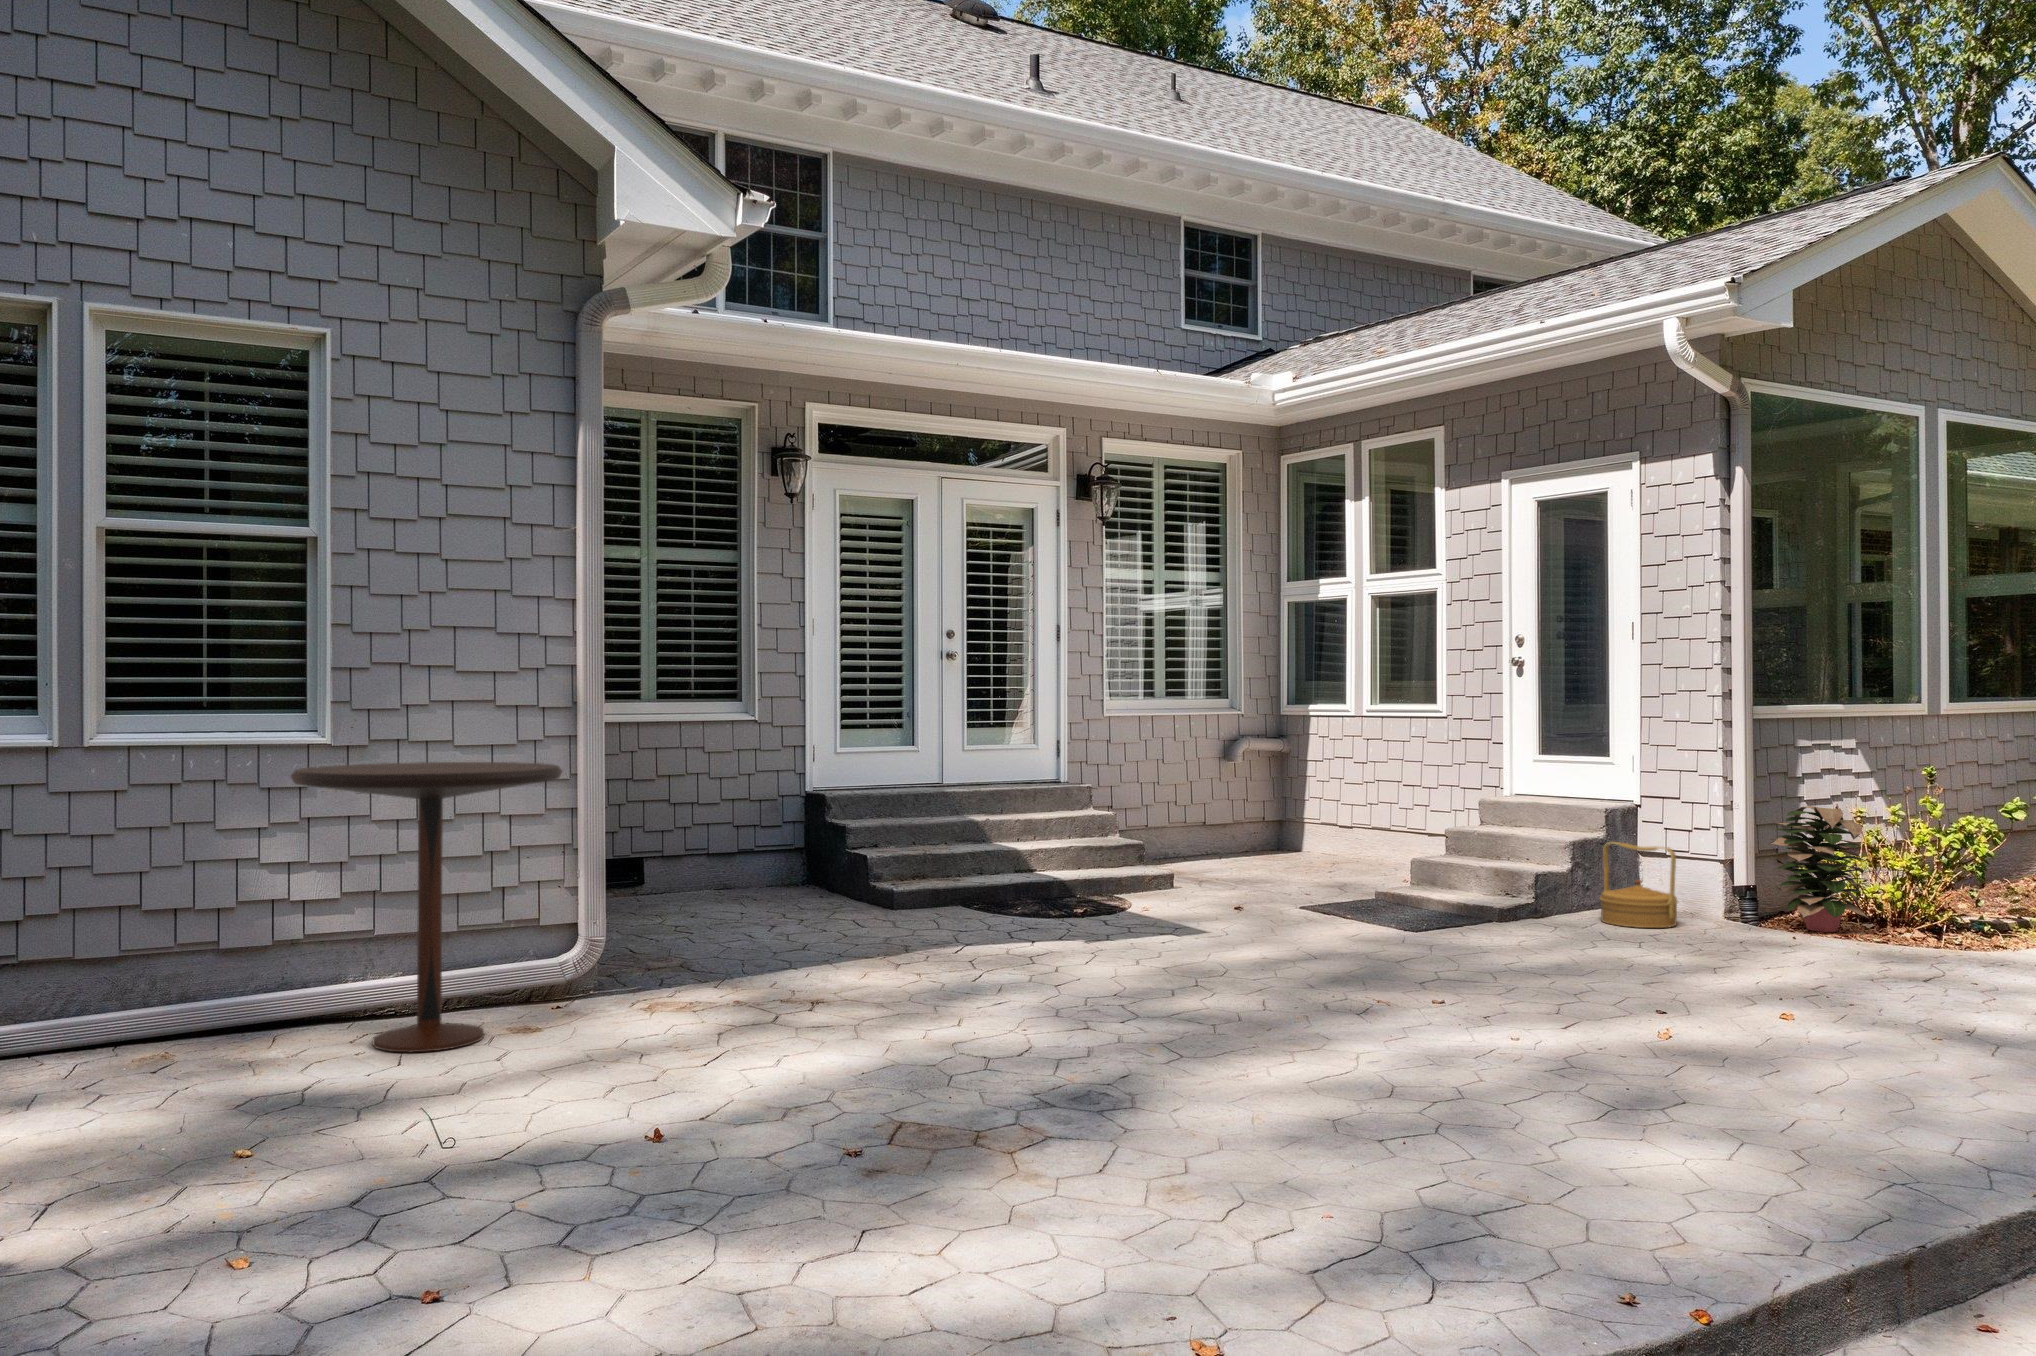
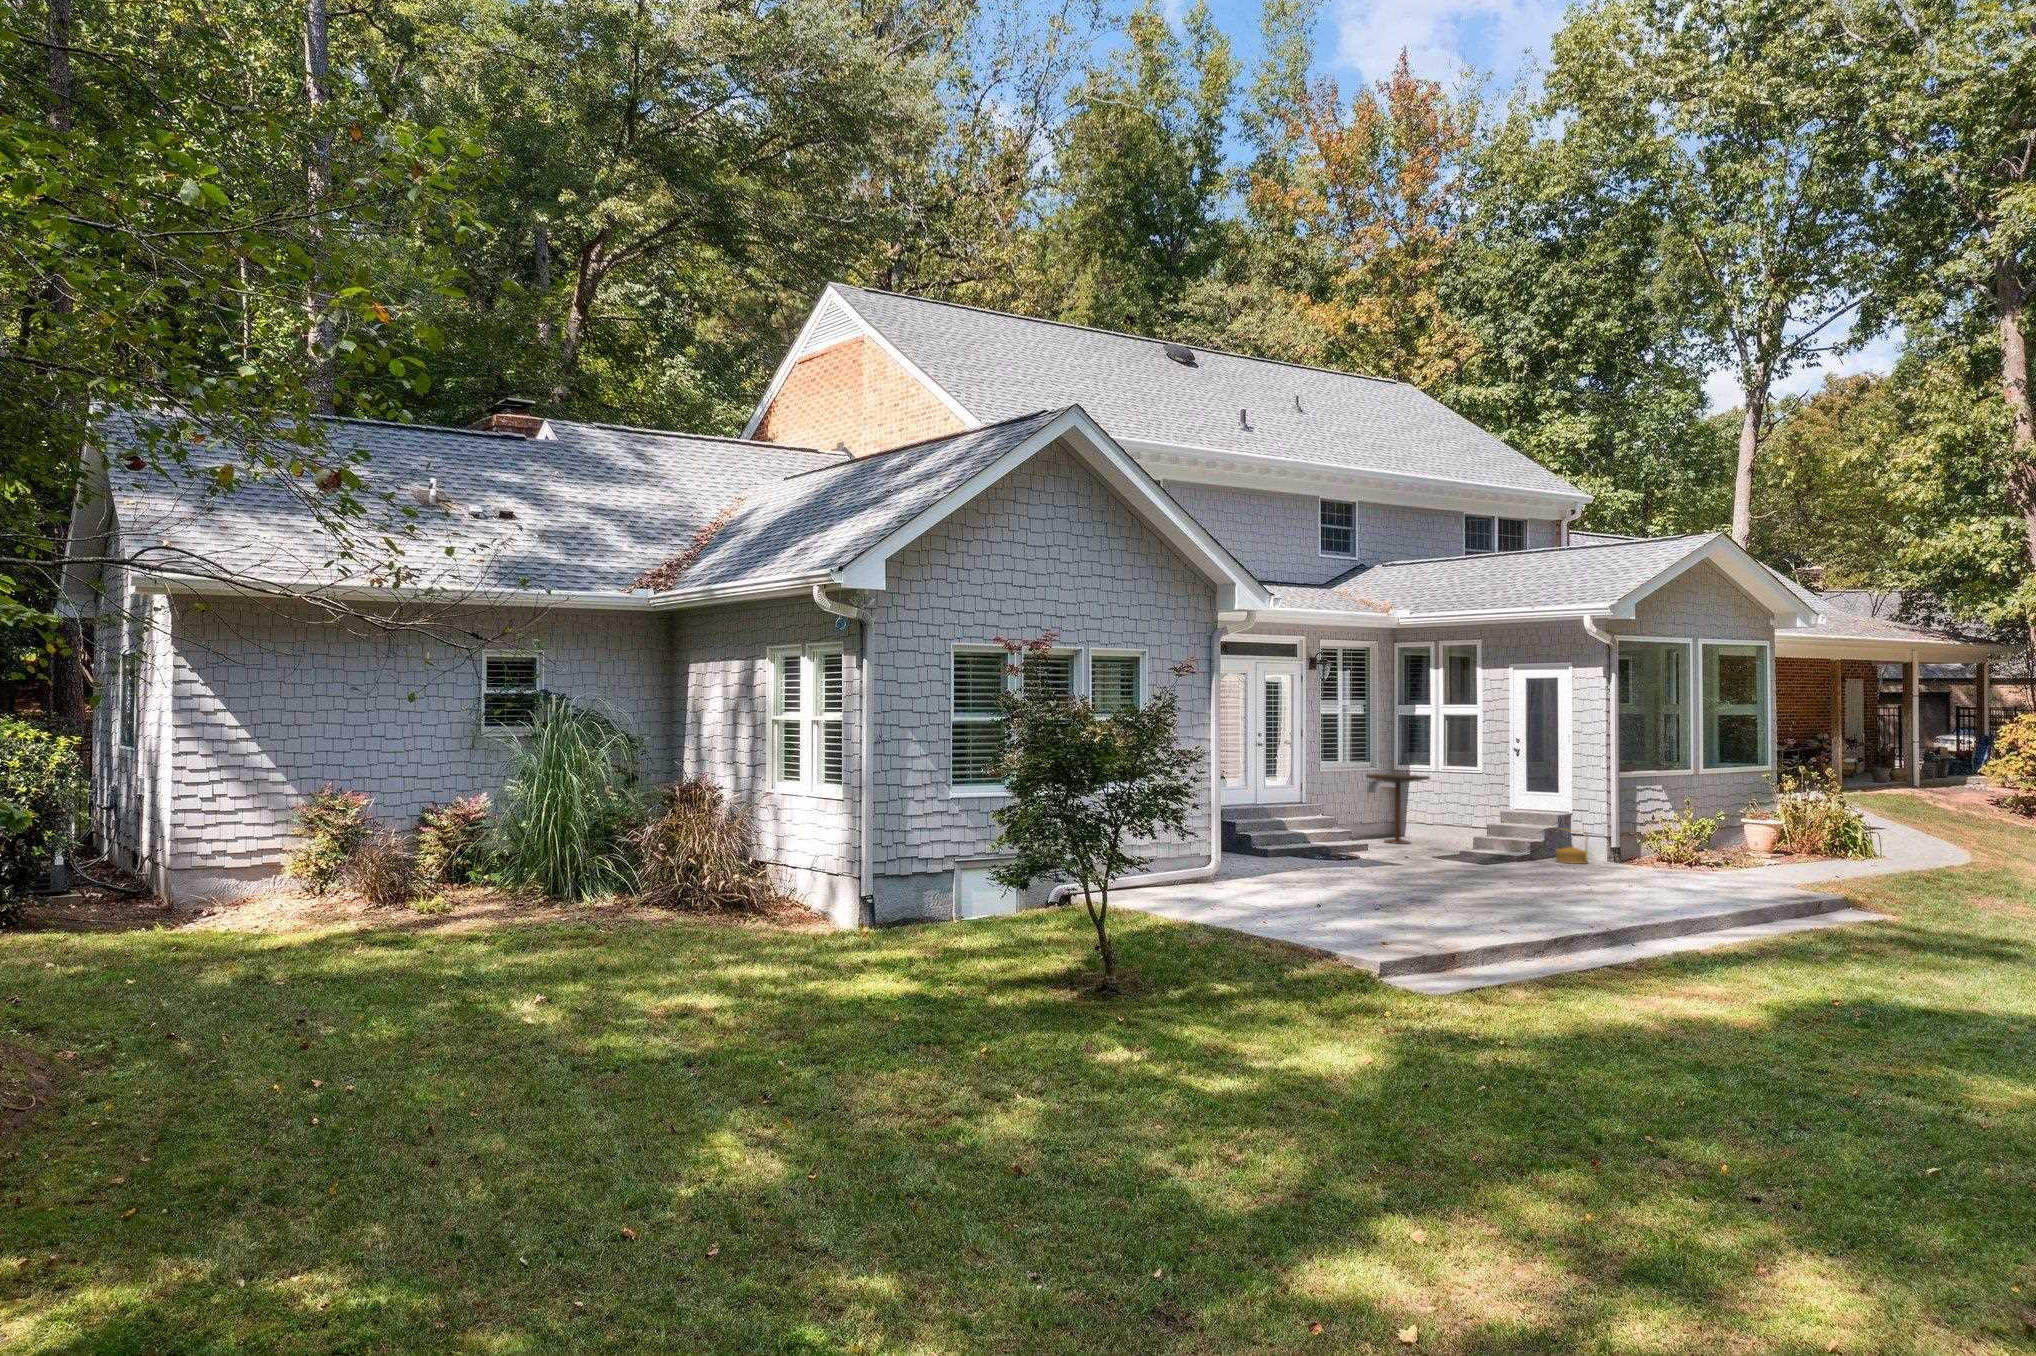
pedestal table: present [291,762,562,1052] -> present [1366,774,1430,844]
decorative plant: present [1770,806,1868,932] -> none [1625,814,1665,866]

